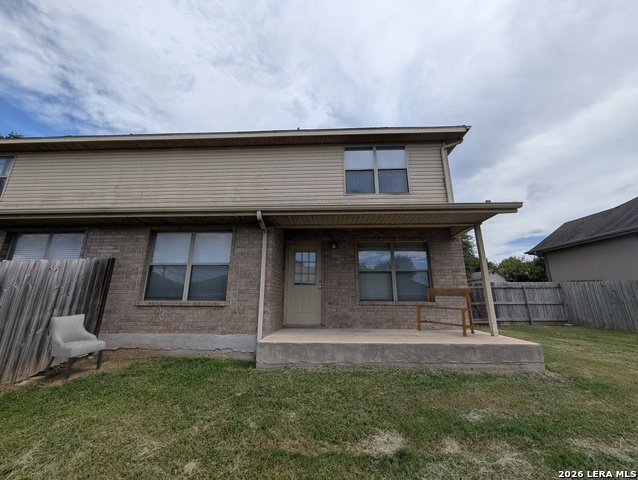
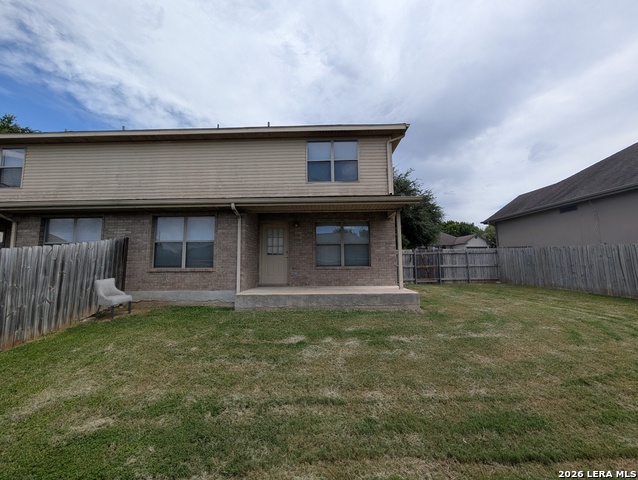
bench: present [417,288,475,337] -> none [356,256,394,291]

